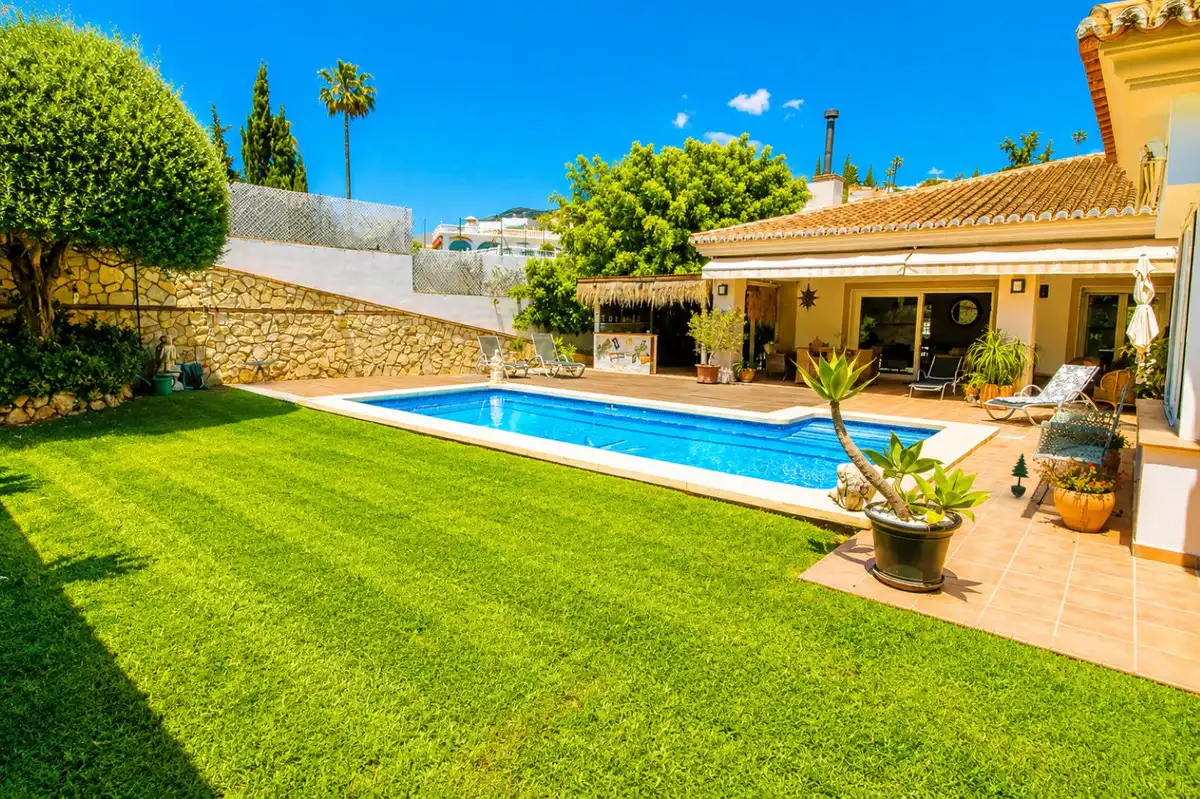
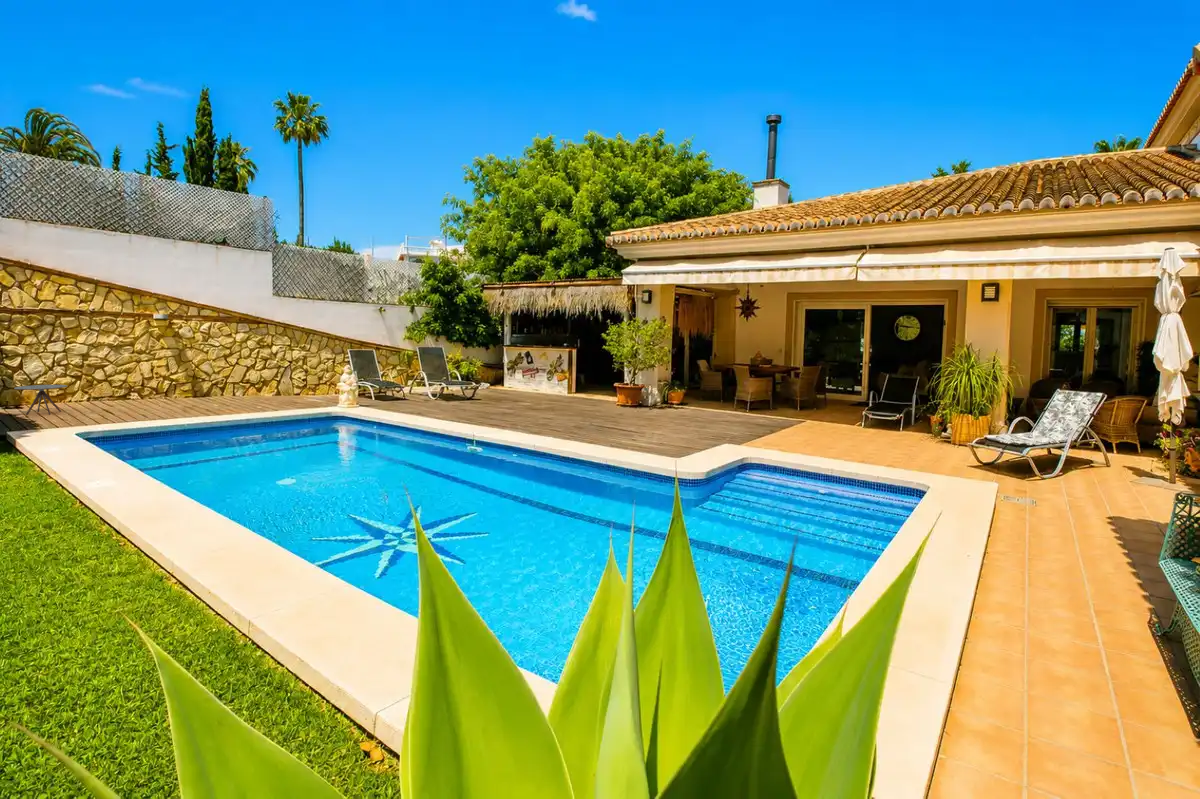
potted tree: present [1011,453,1029,497] -> none [1071,573,1108,650]

